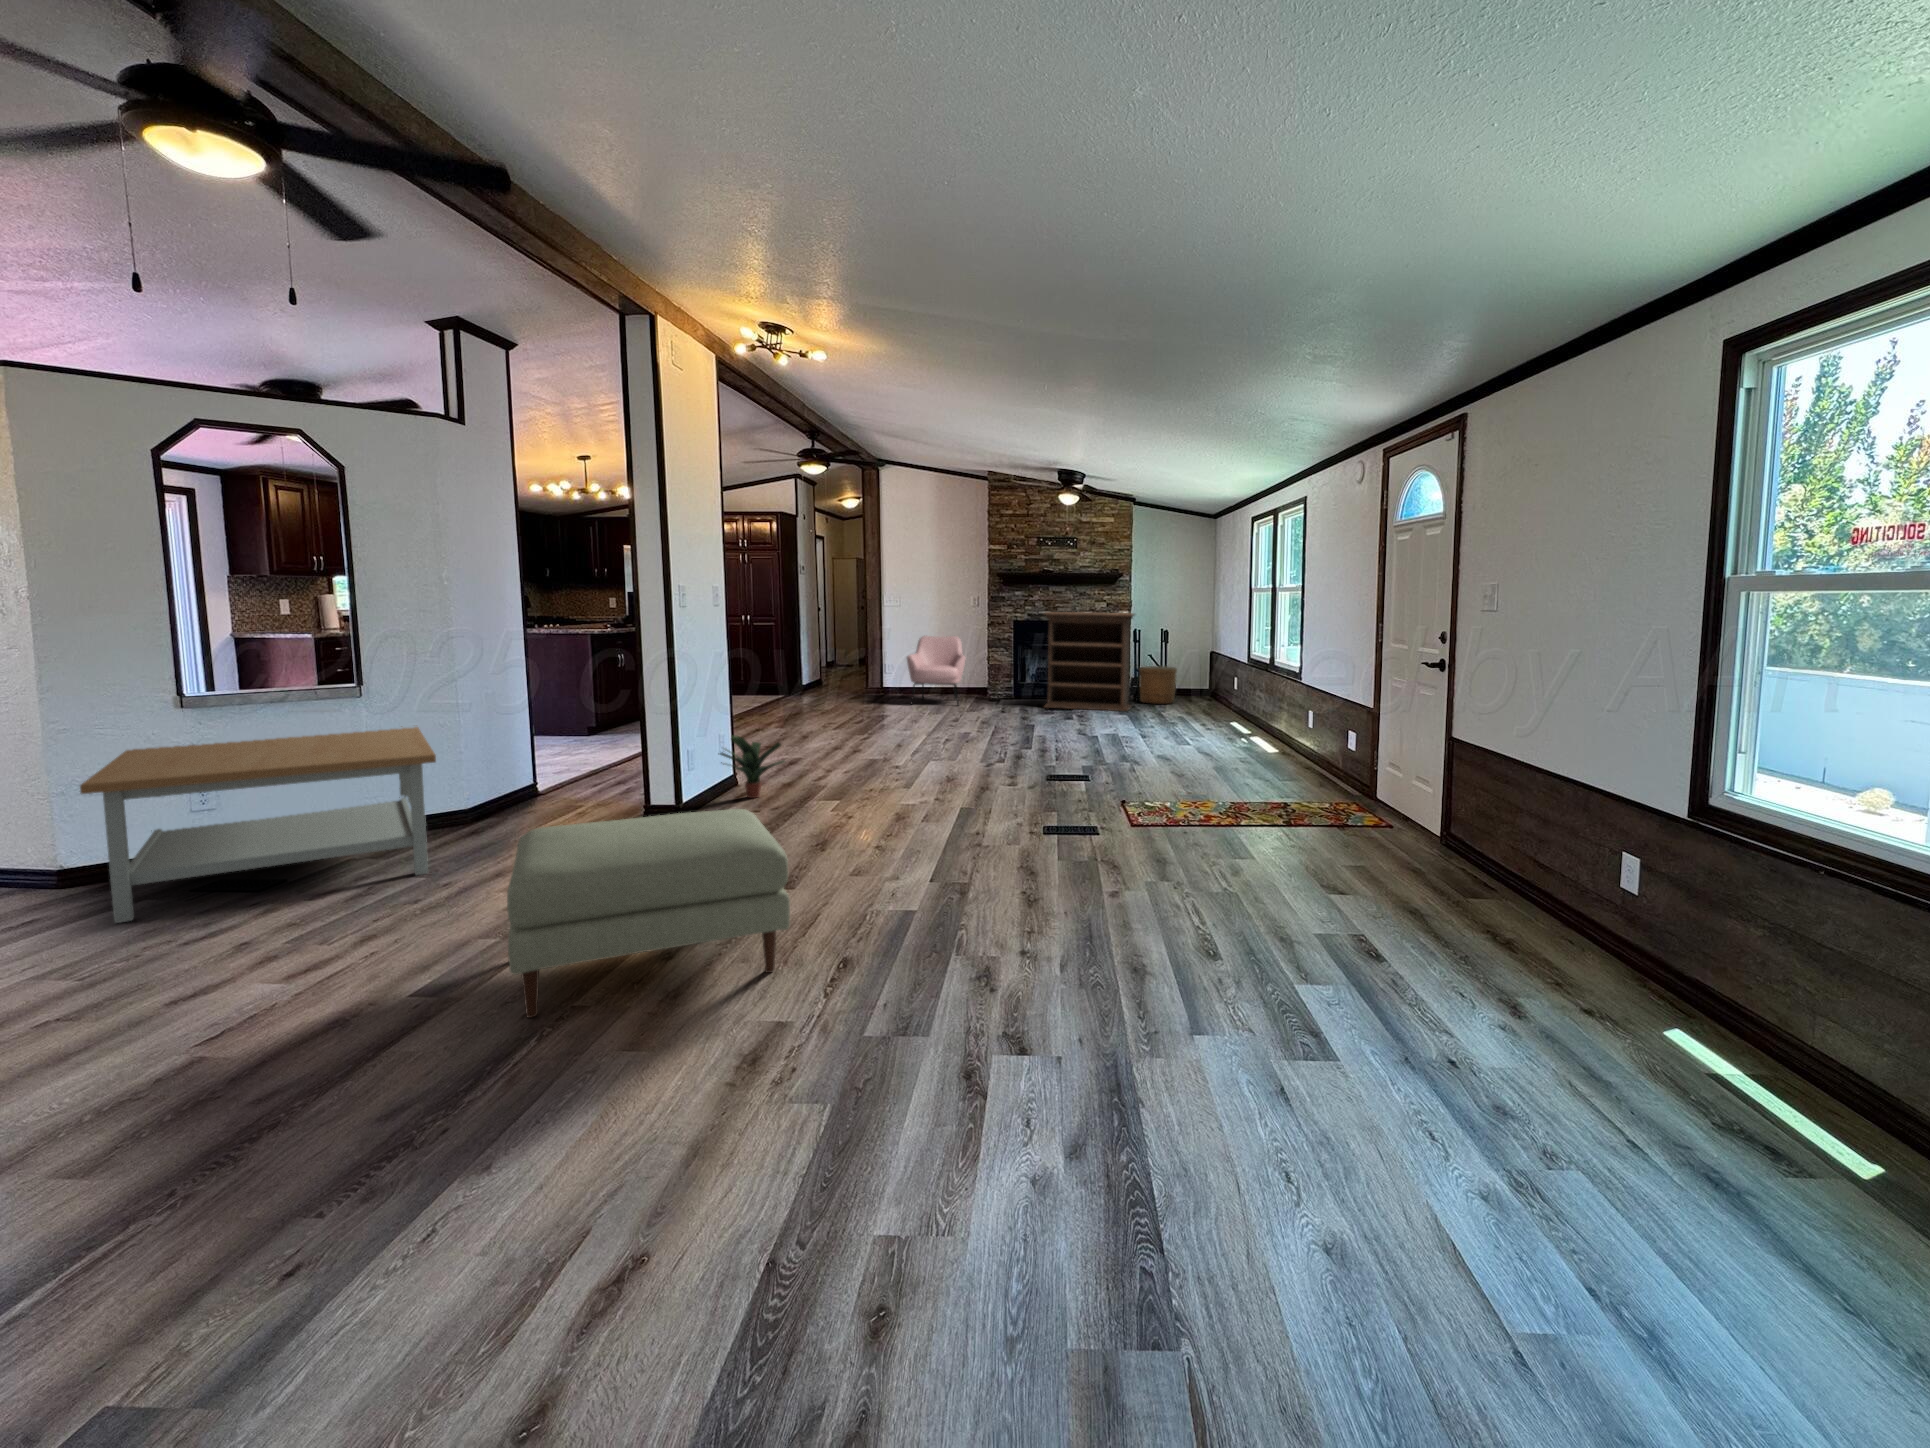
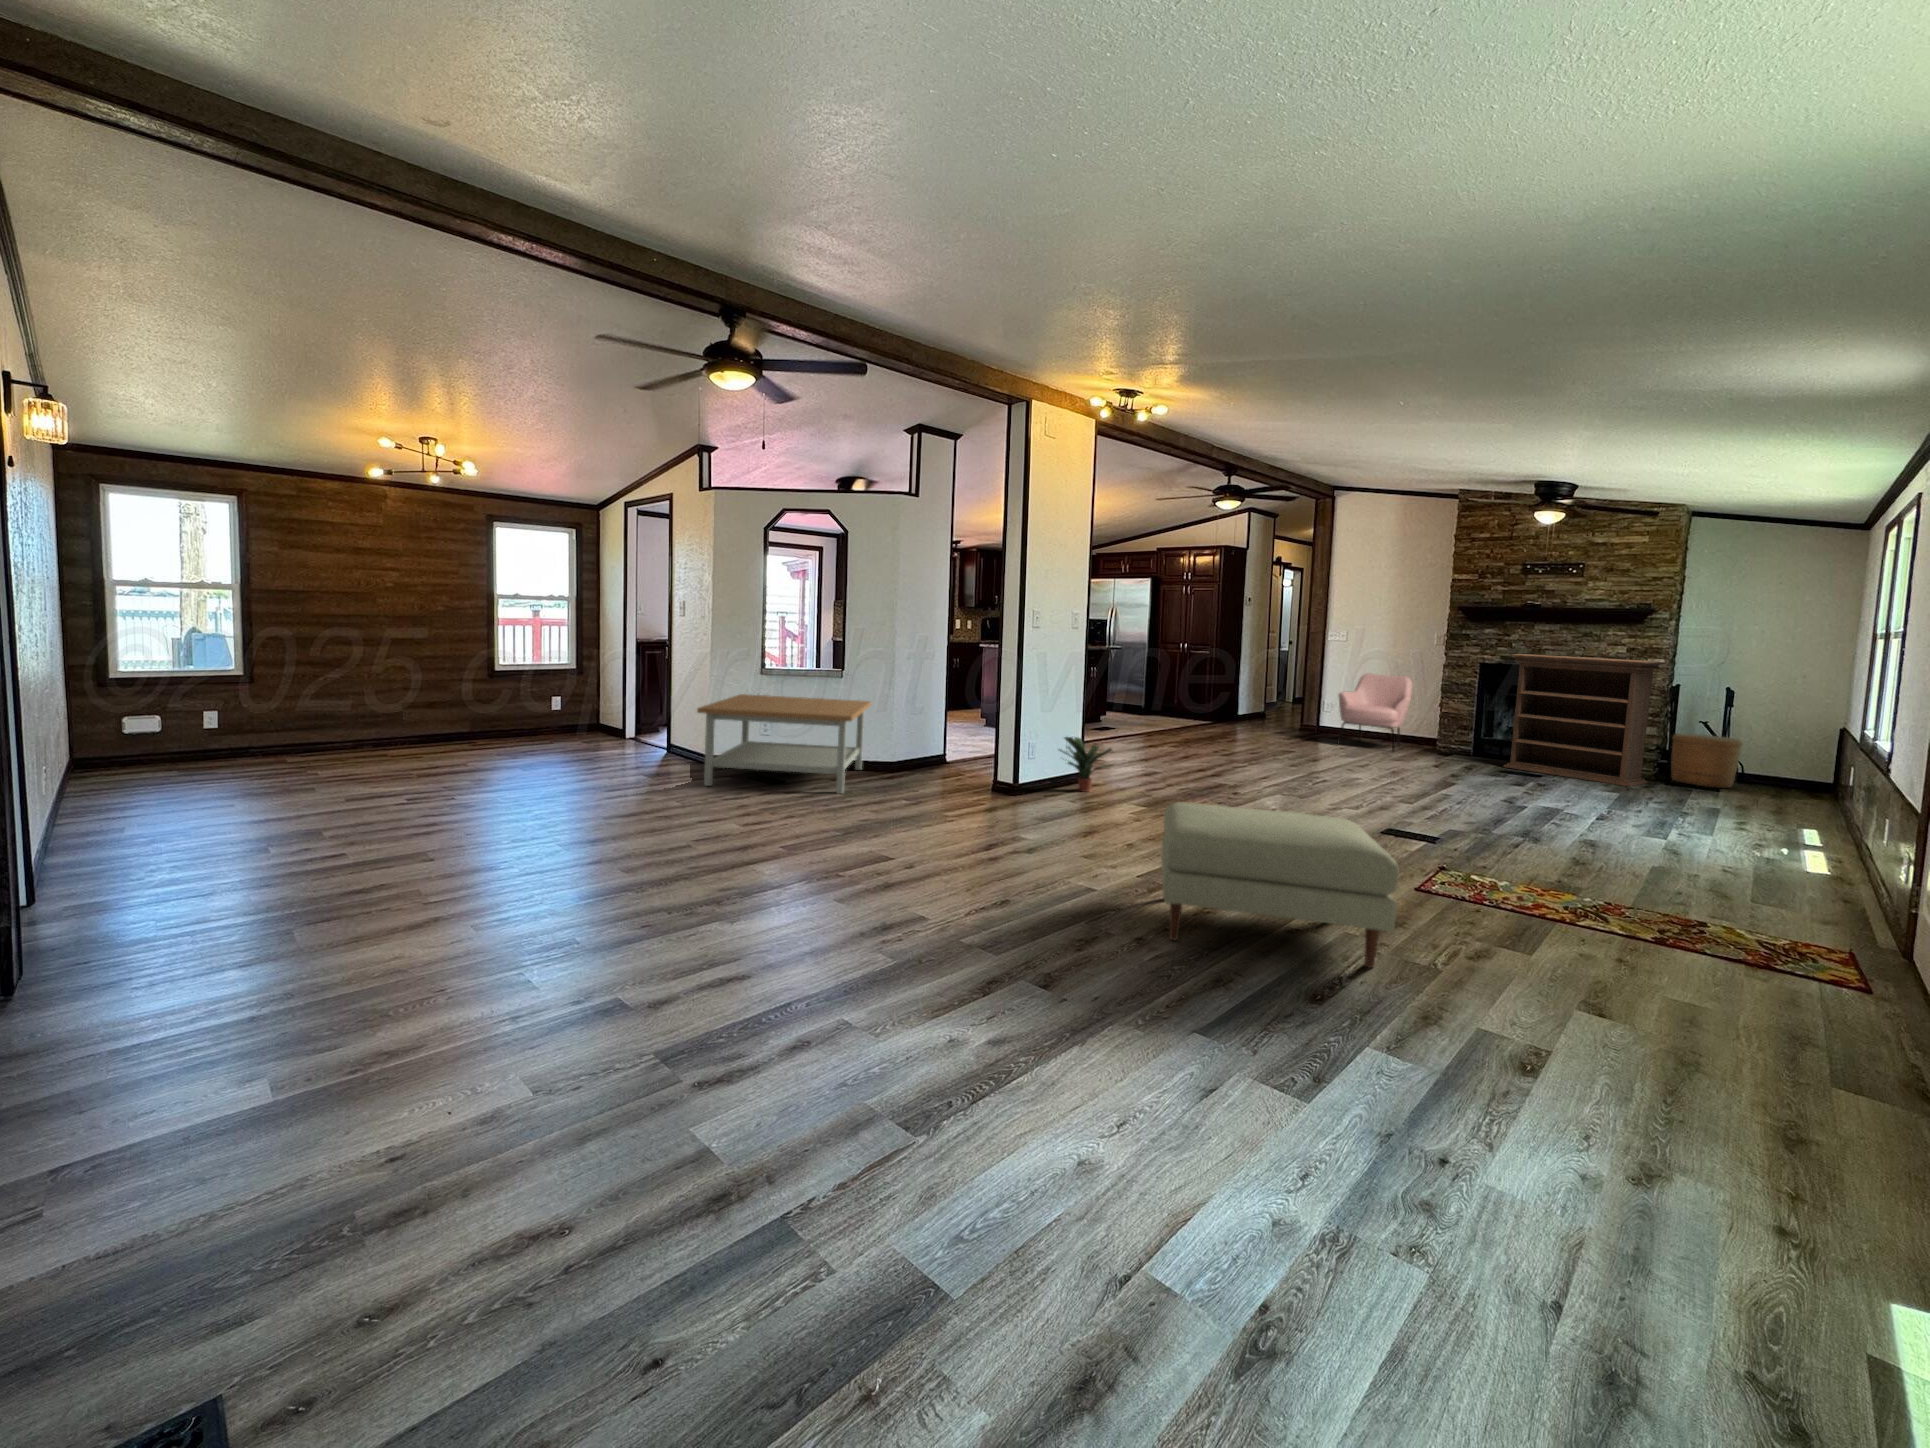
ottoman: present [507,809,790,1018] -> present [1161,802,1398,968]

